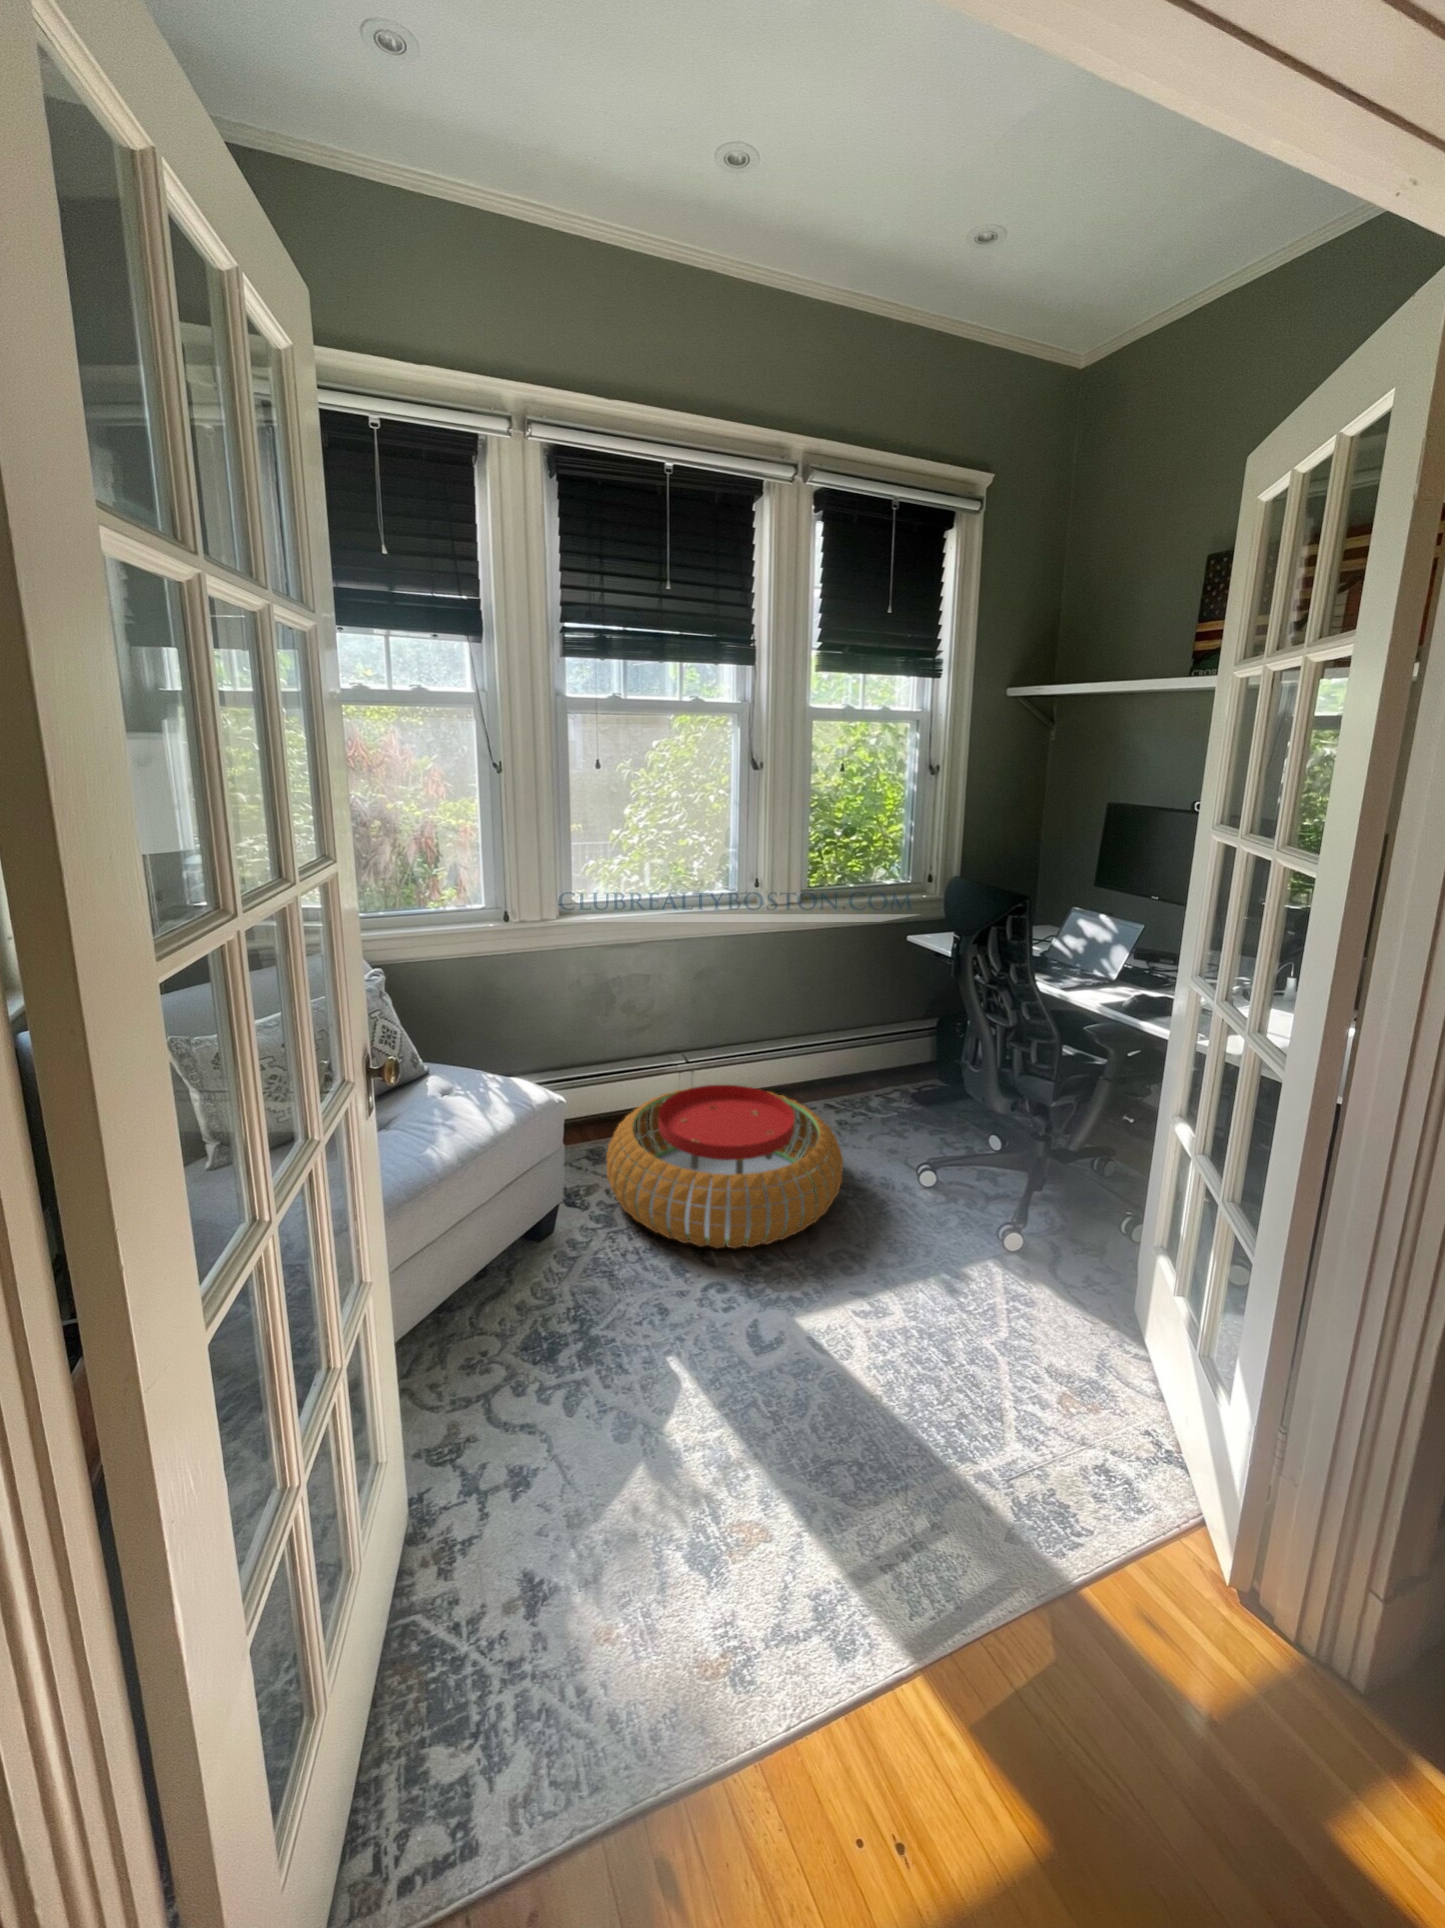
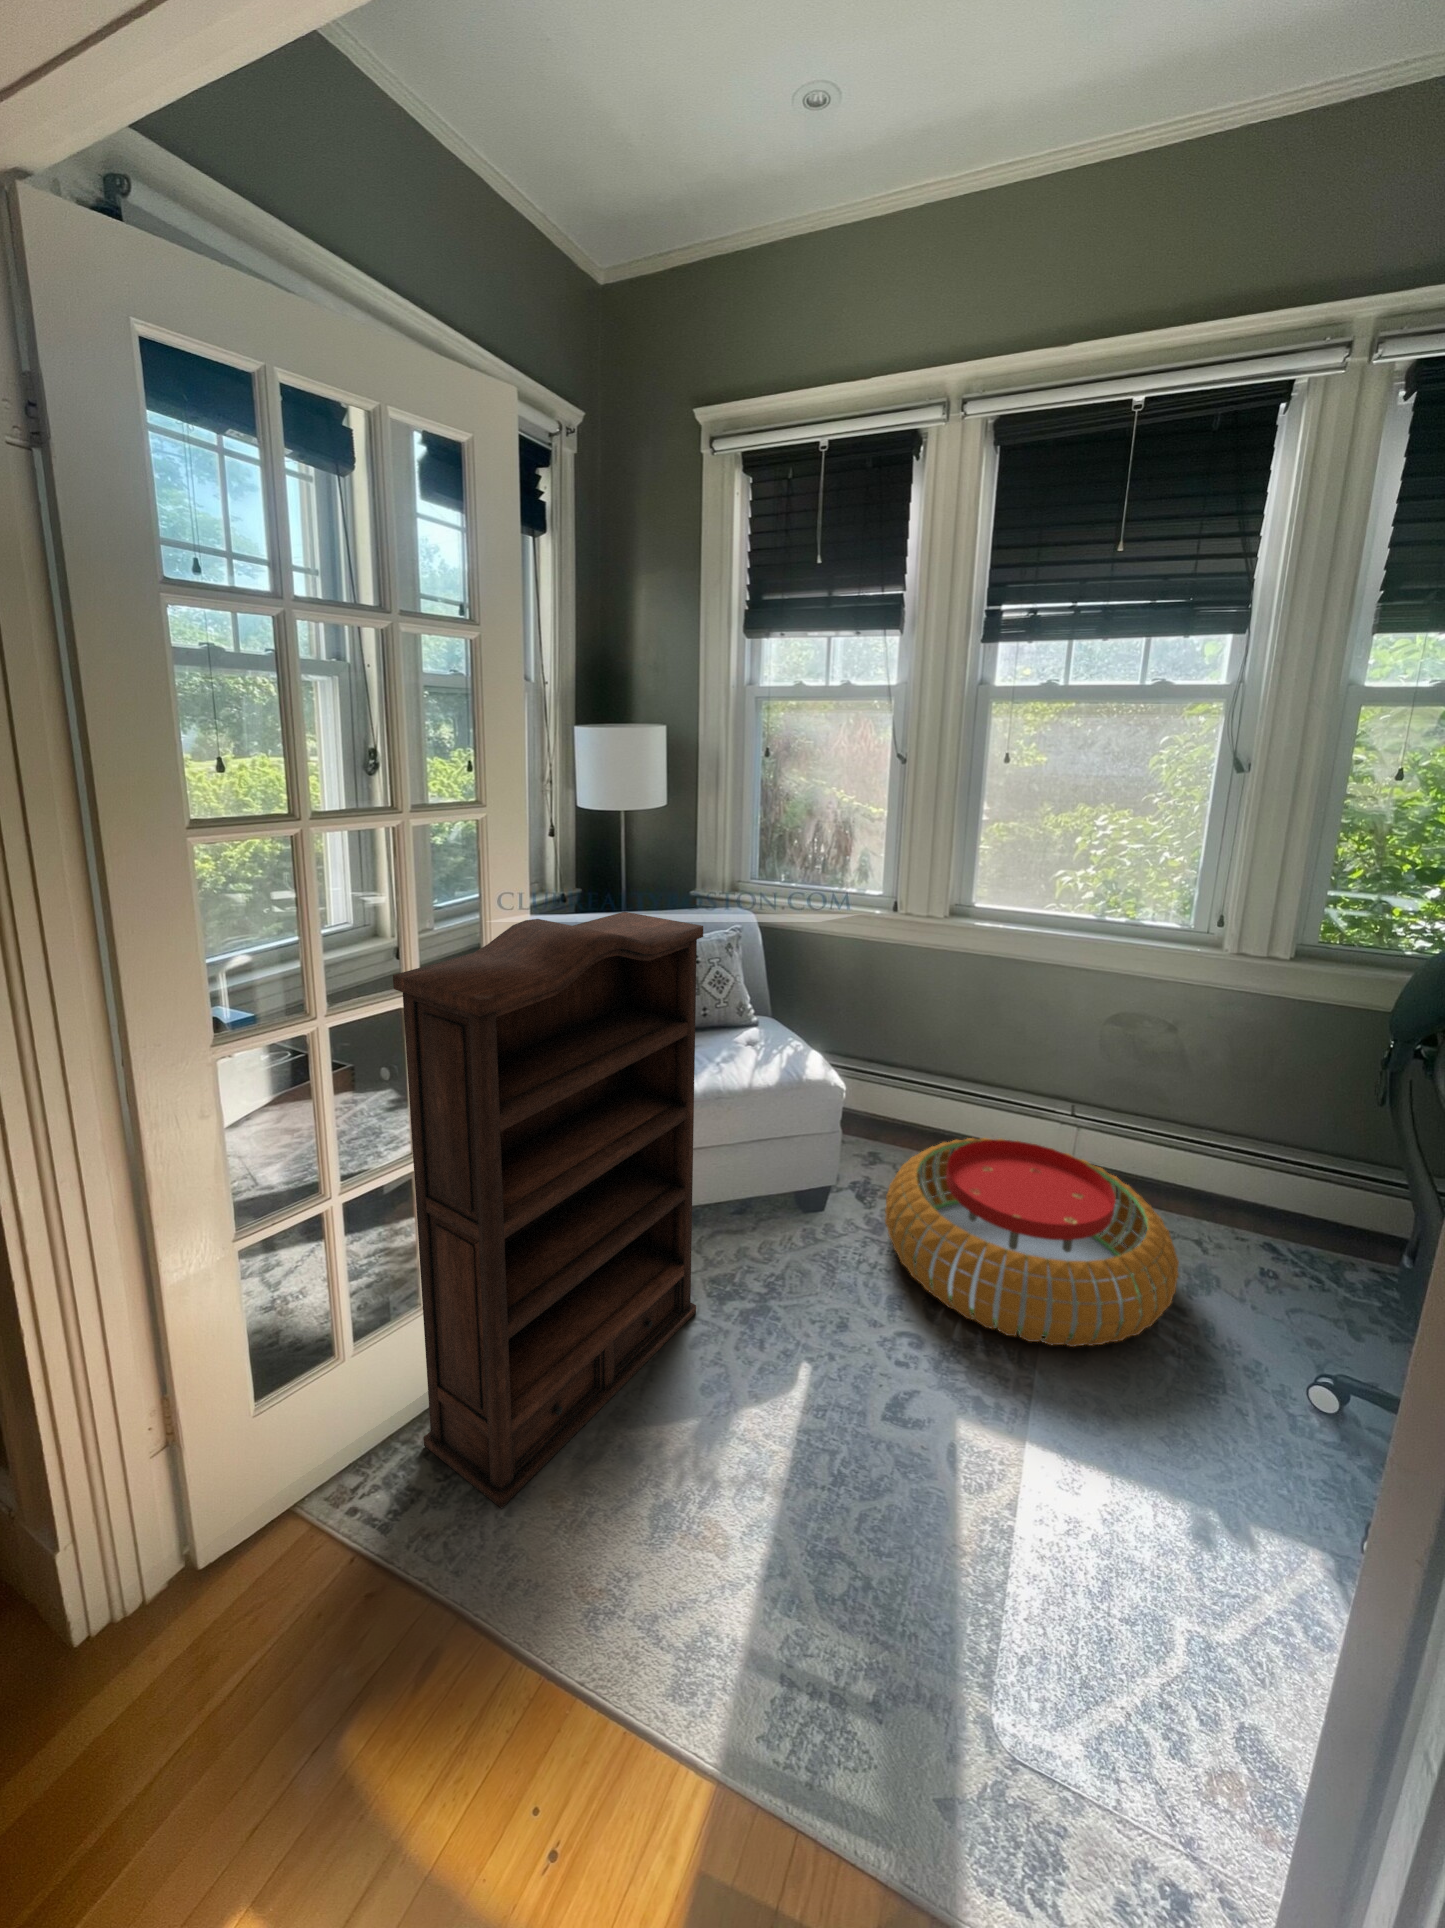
bookshelf: none [370,947,568,1741] -> present [393,912,703,1508]

